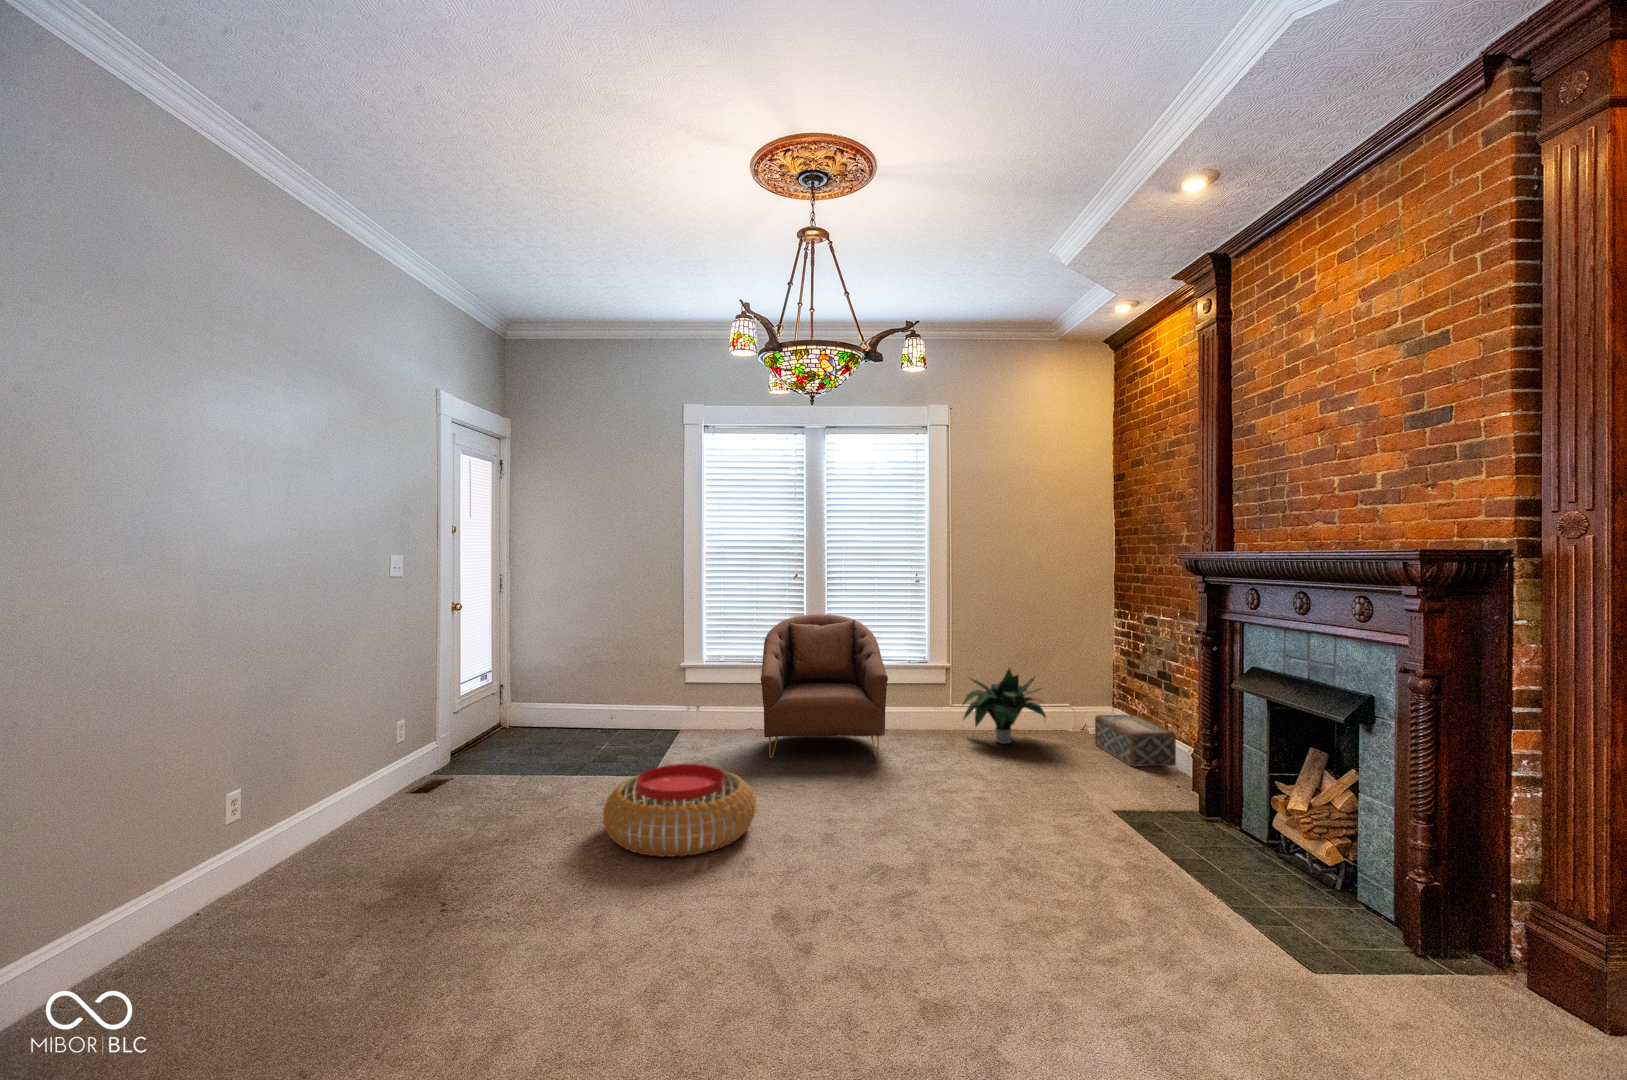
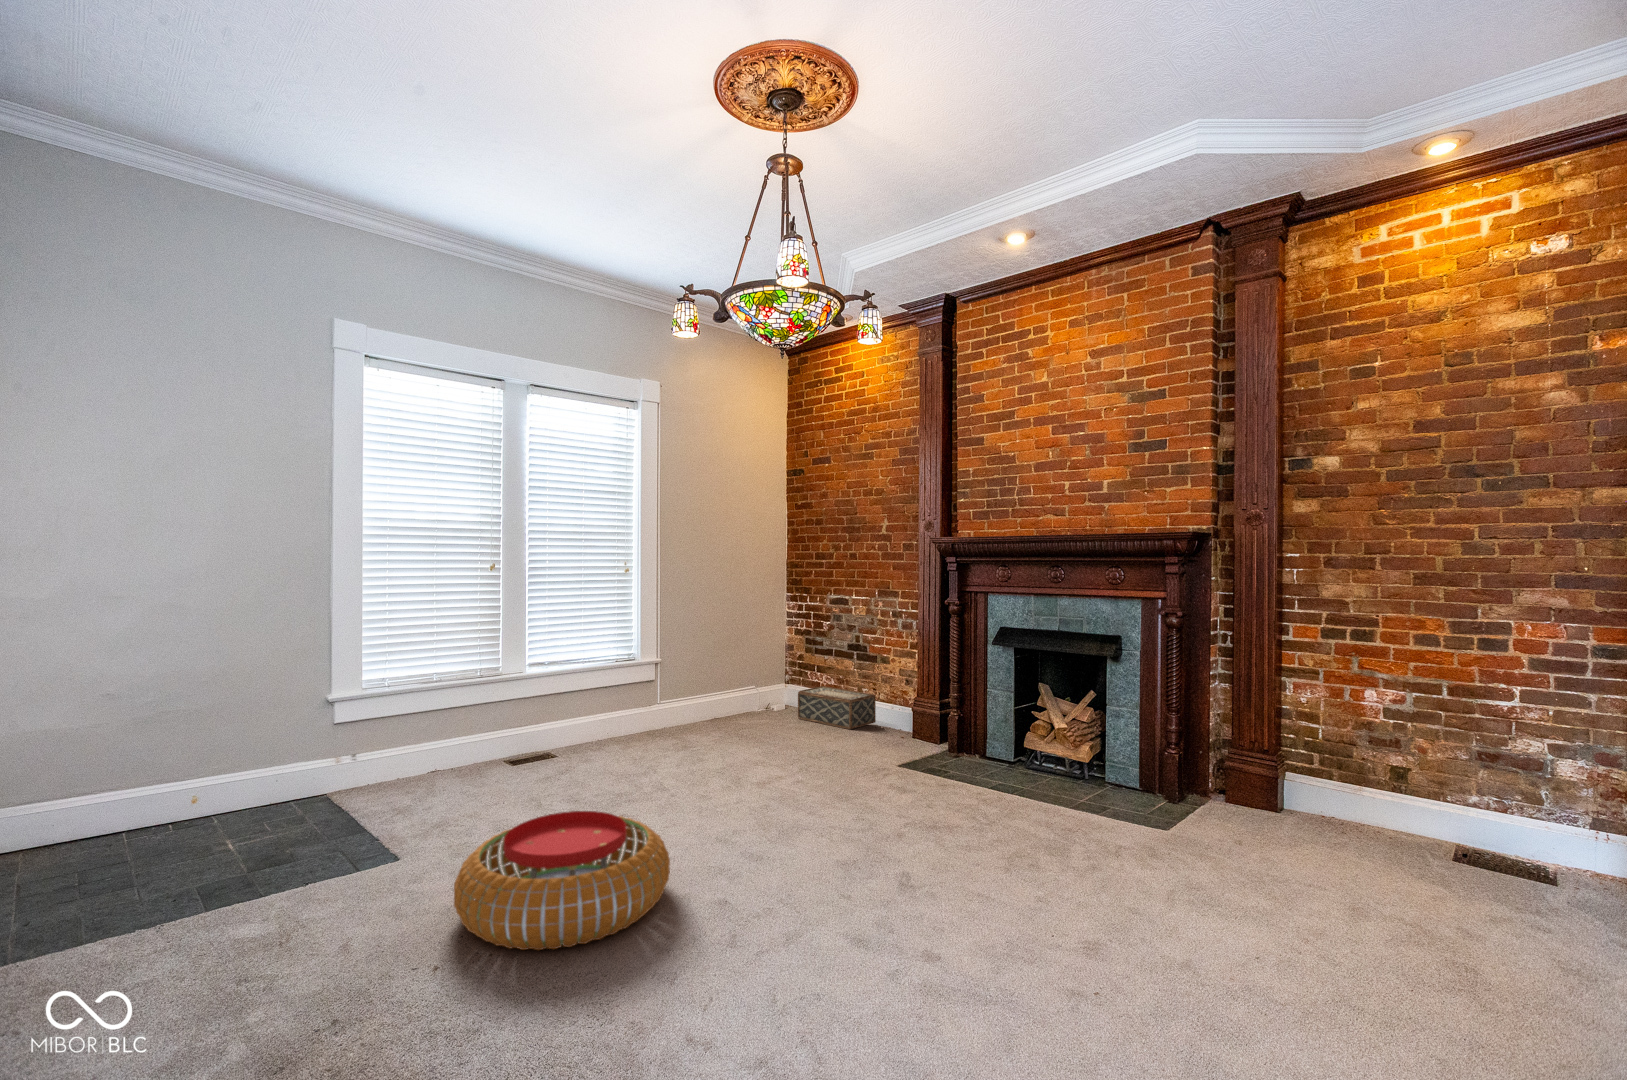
armchair: present [761,614,888,758] -> none [475,613,653,799]
potted plant: present [963,669,1046,744] -> none [681,655,778,733]

